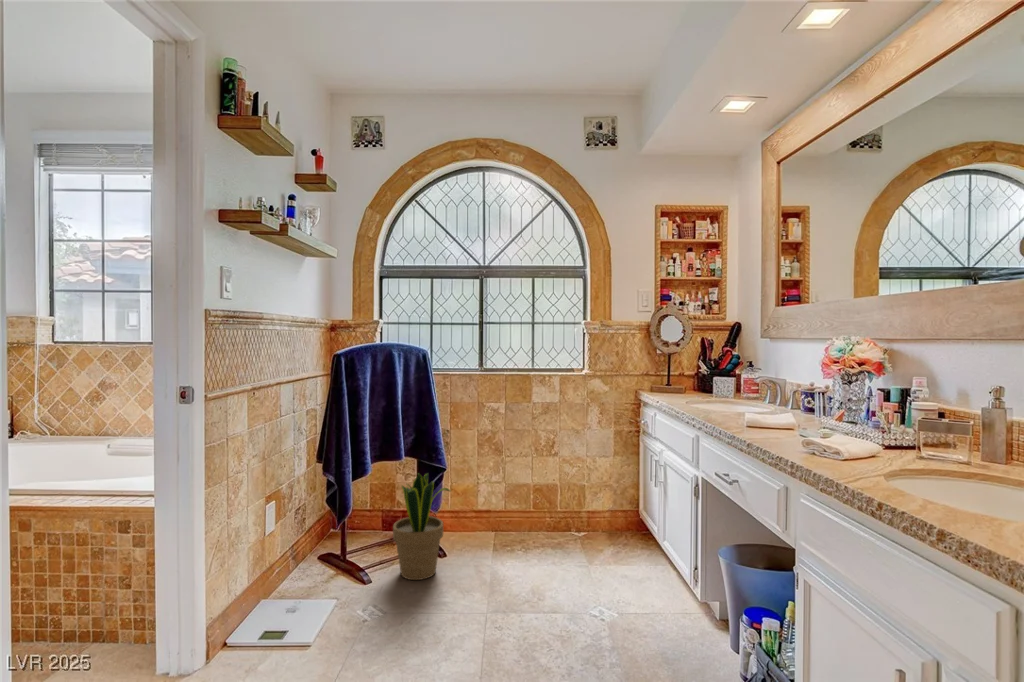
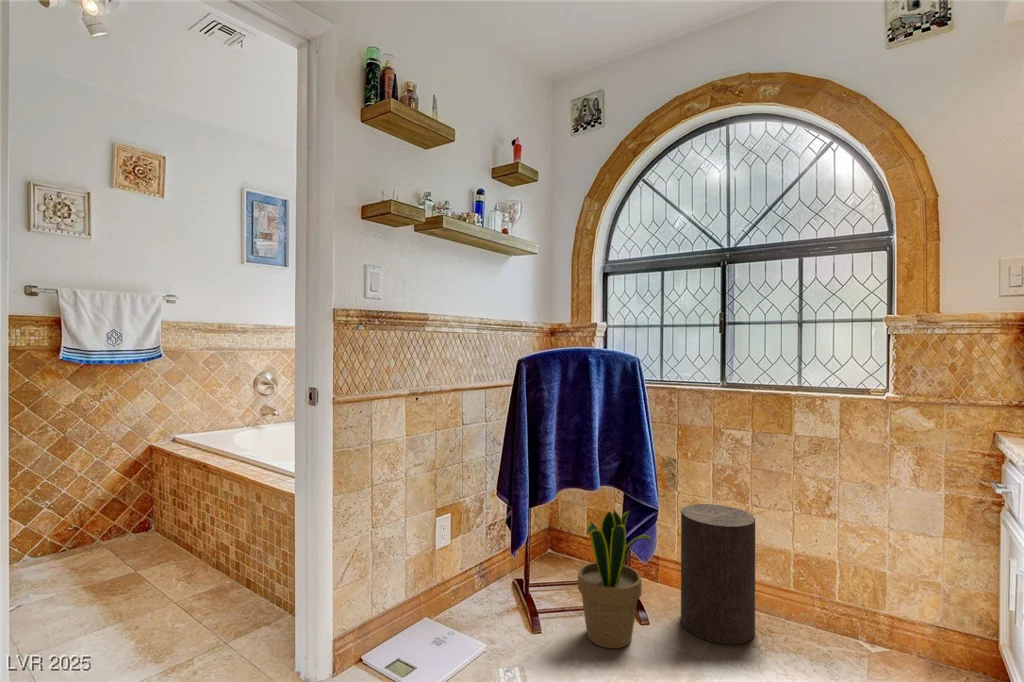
stool: none [463,460,514,556] -> present [681,504,755,645]

